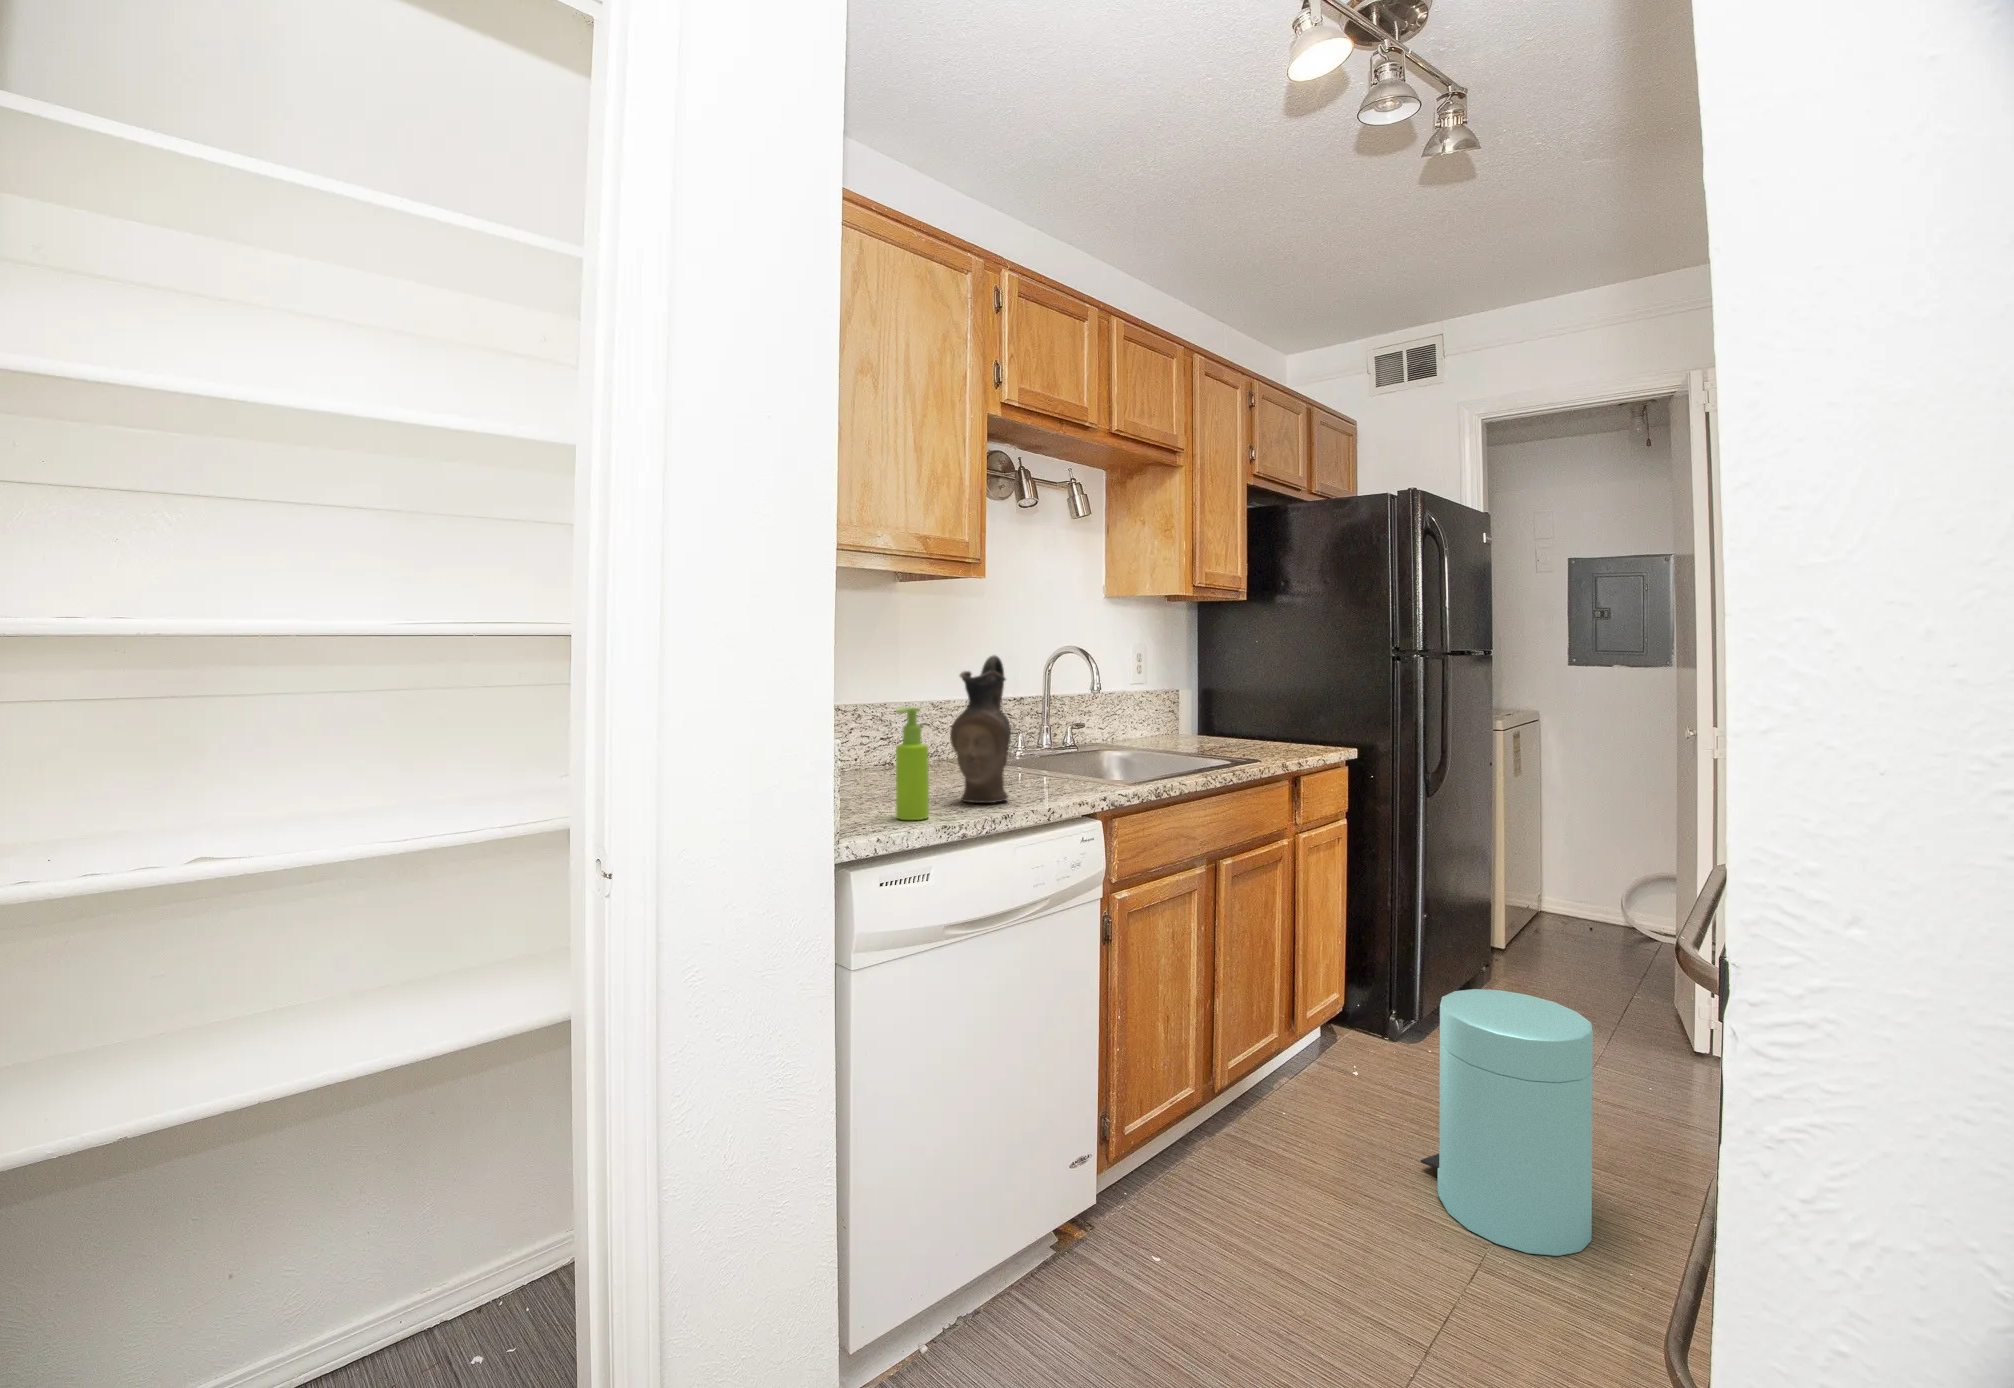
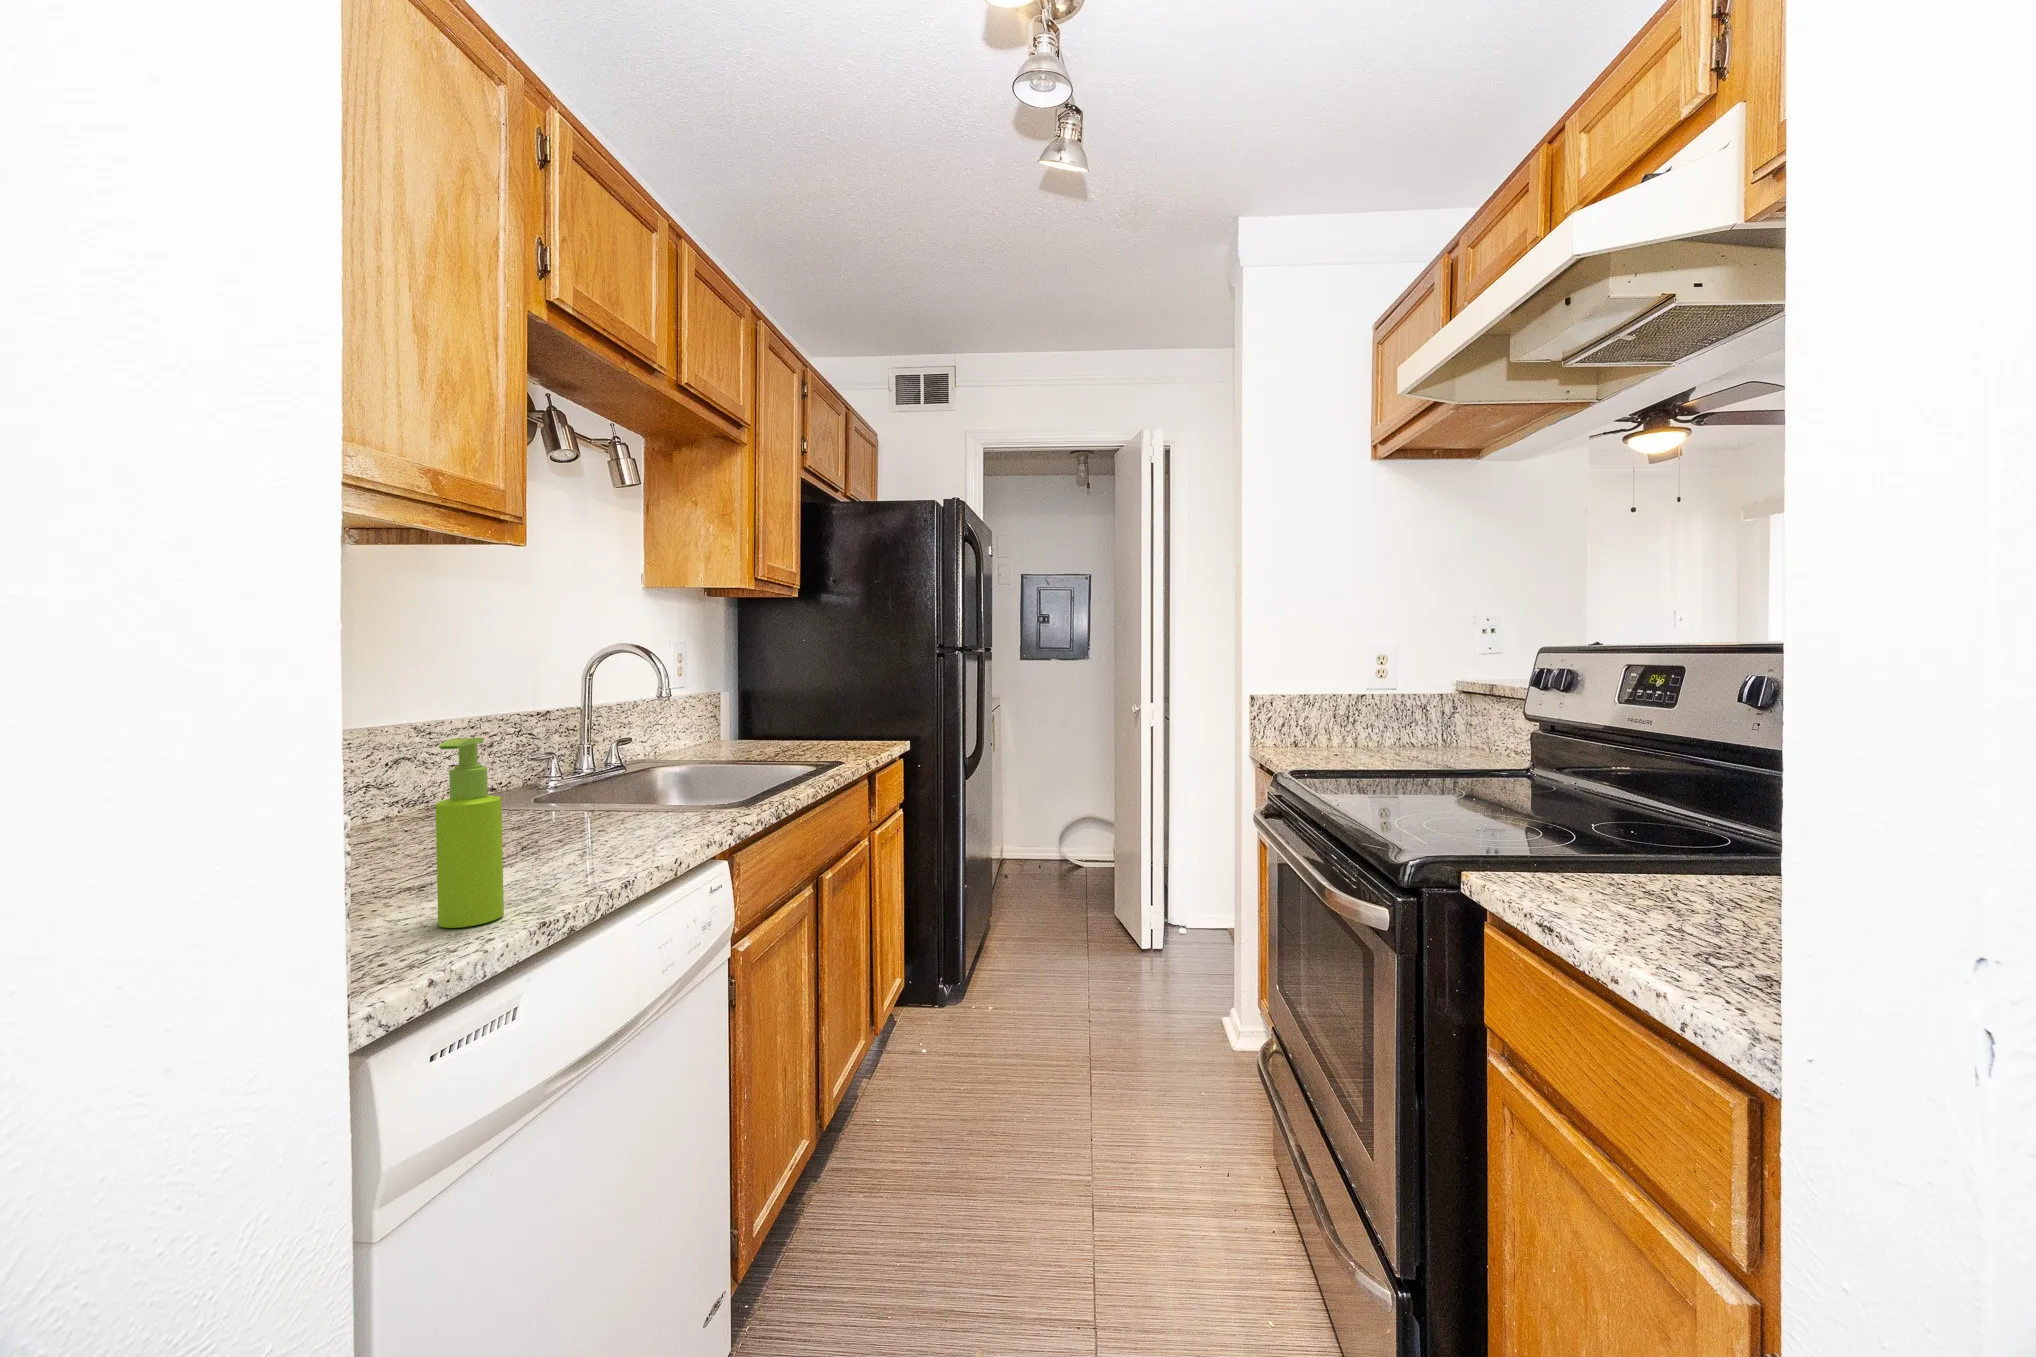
ceramic pitcher: present [950,655,1011,803] -> none [512,652,615,871]
trash can: present [1421,989,1593,1256] -> none [1016,948,1153,1181]

